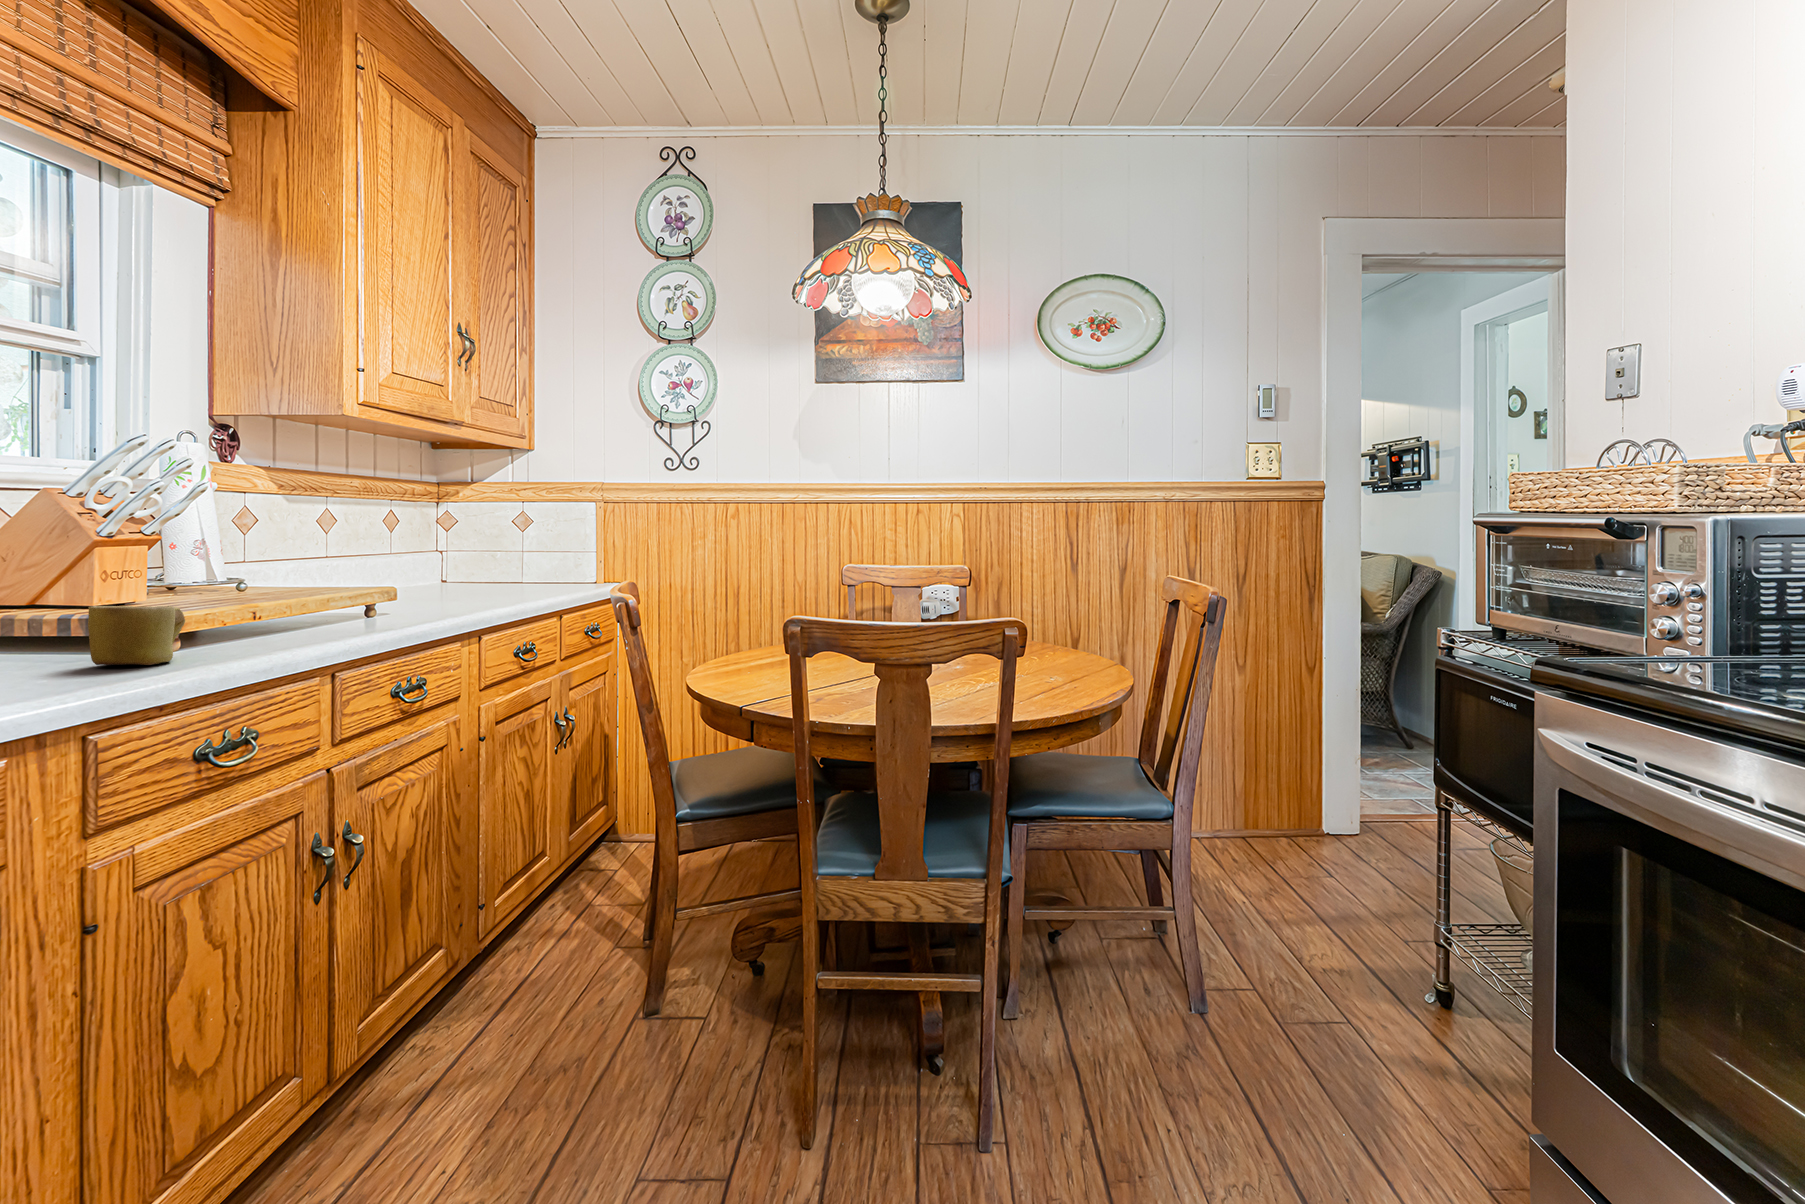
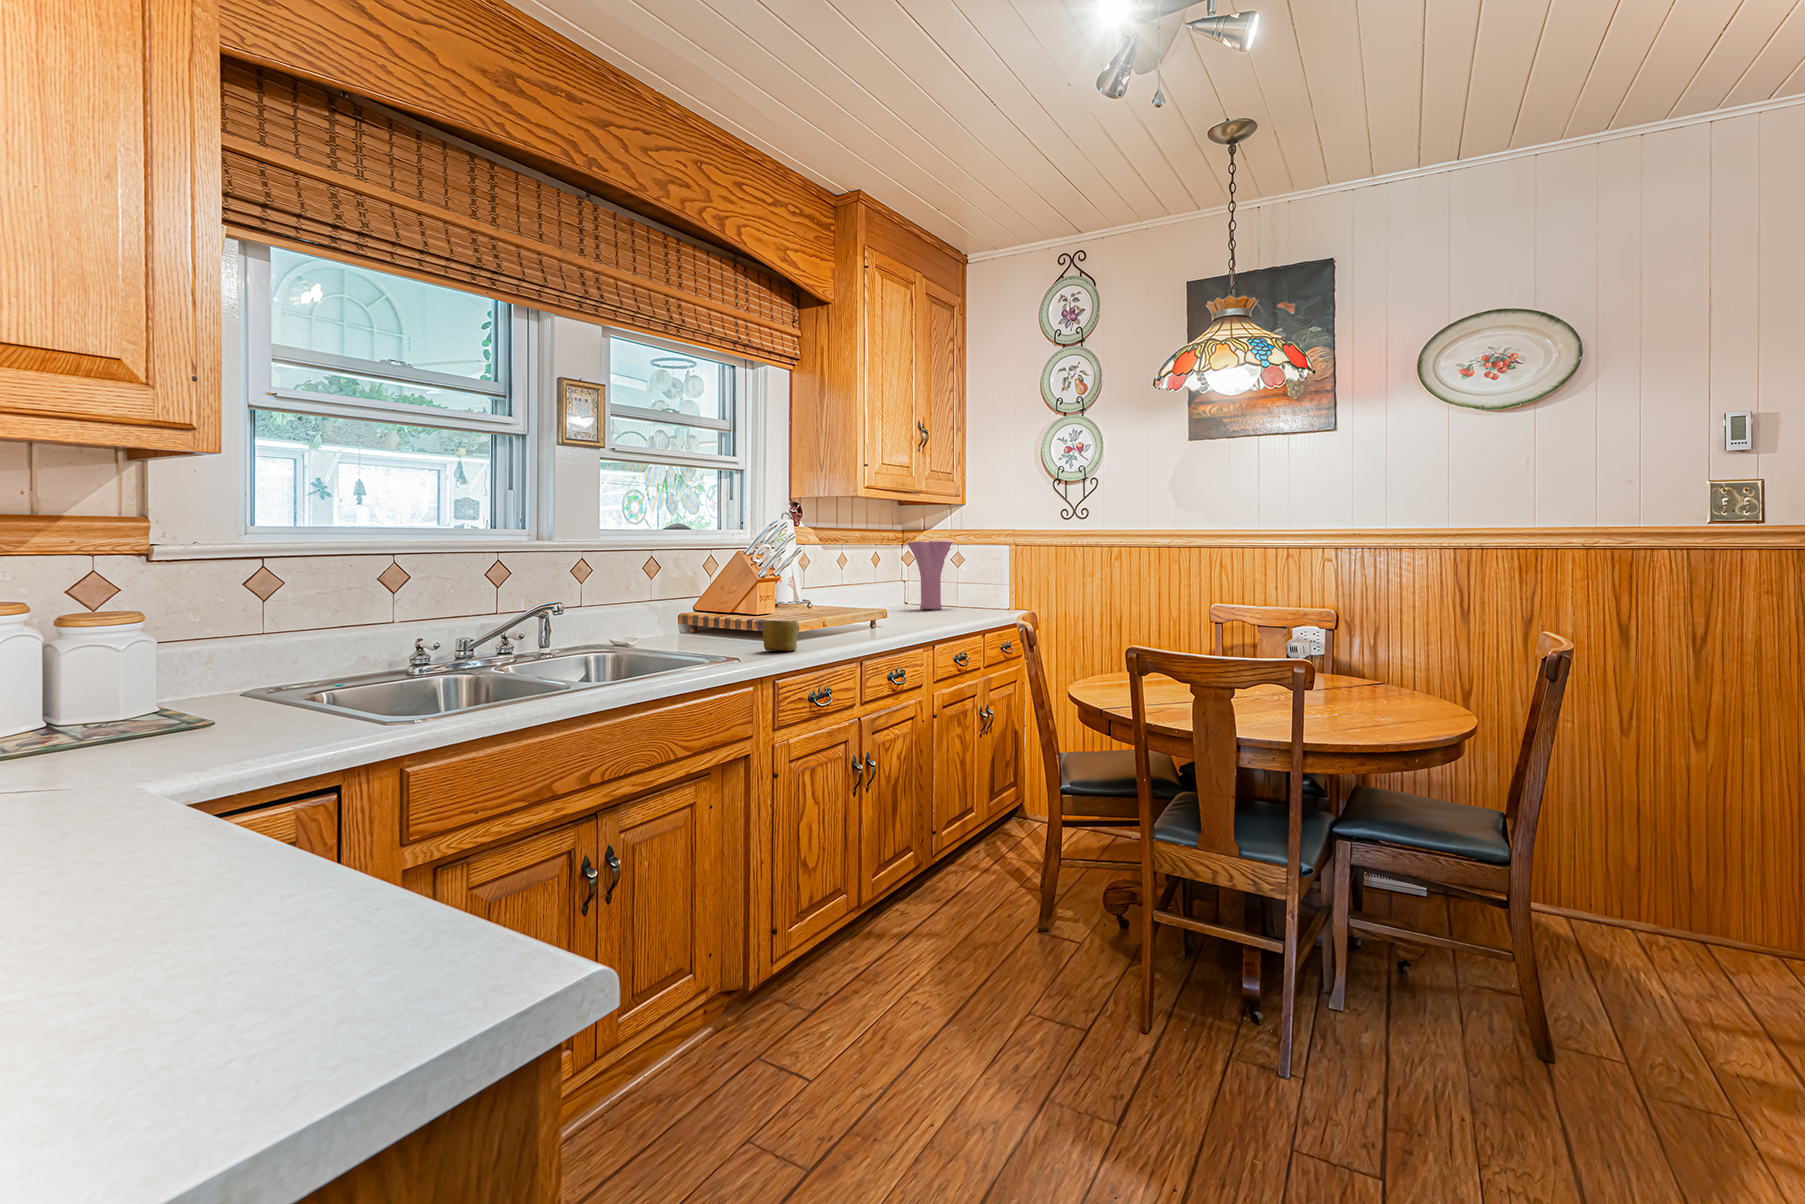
vase: none [454,493,524,583] -> present [907,541,953,610]

